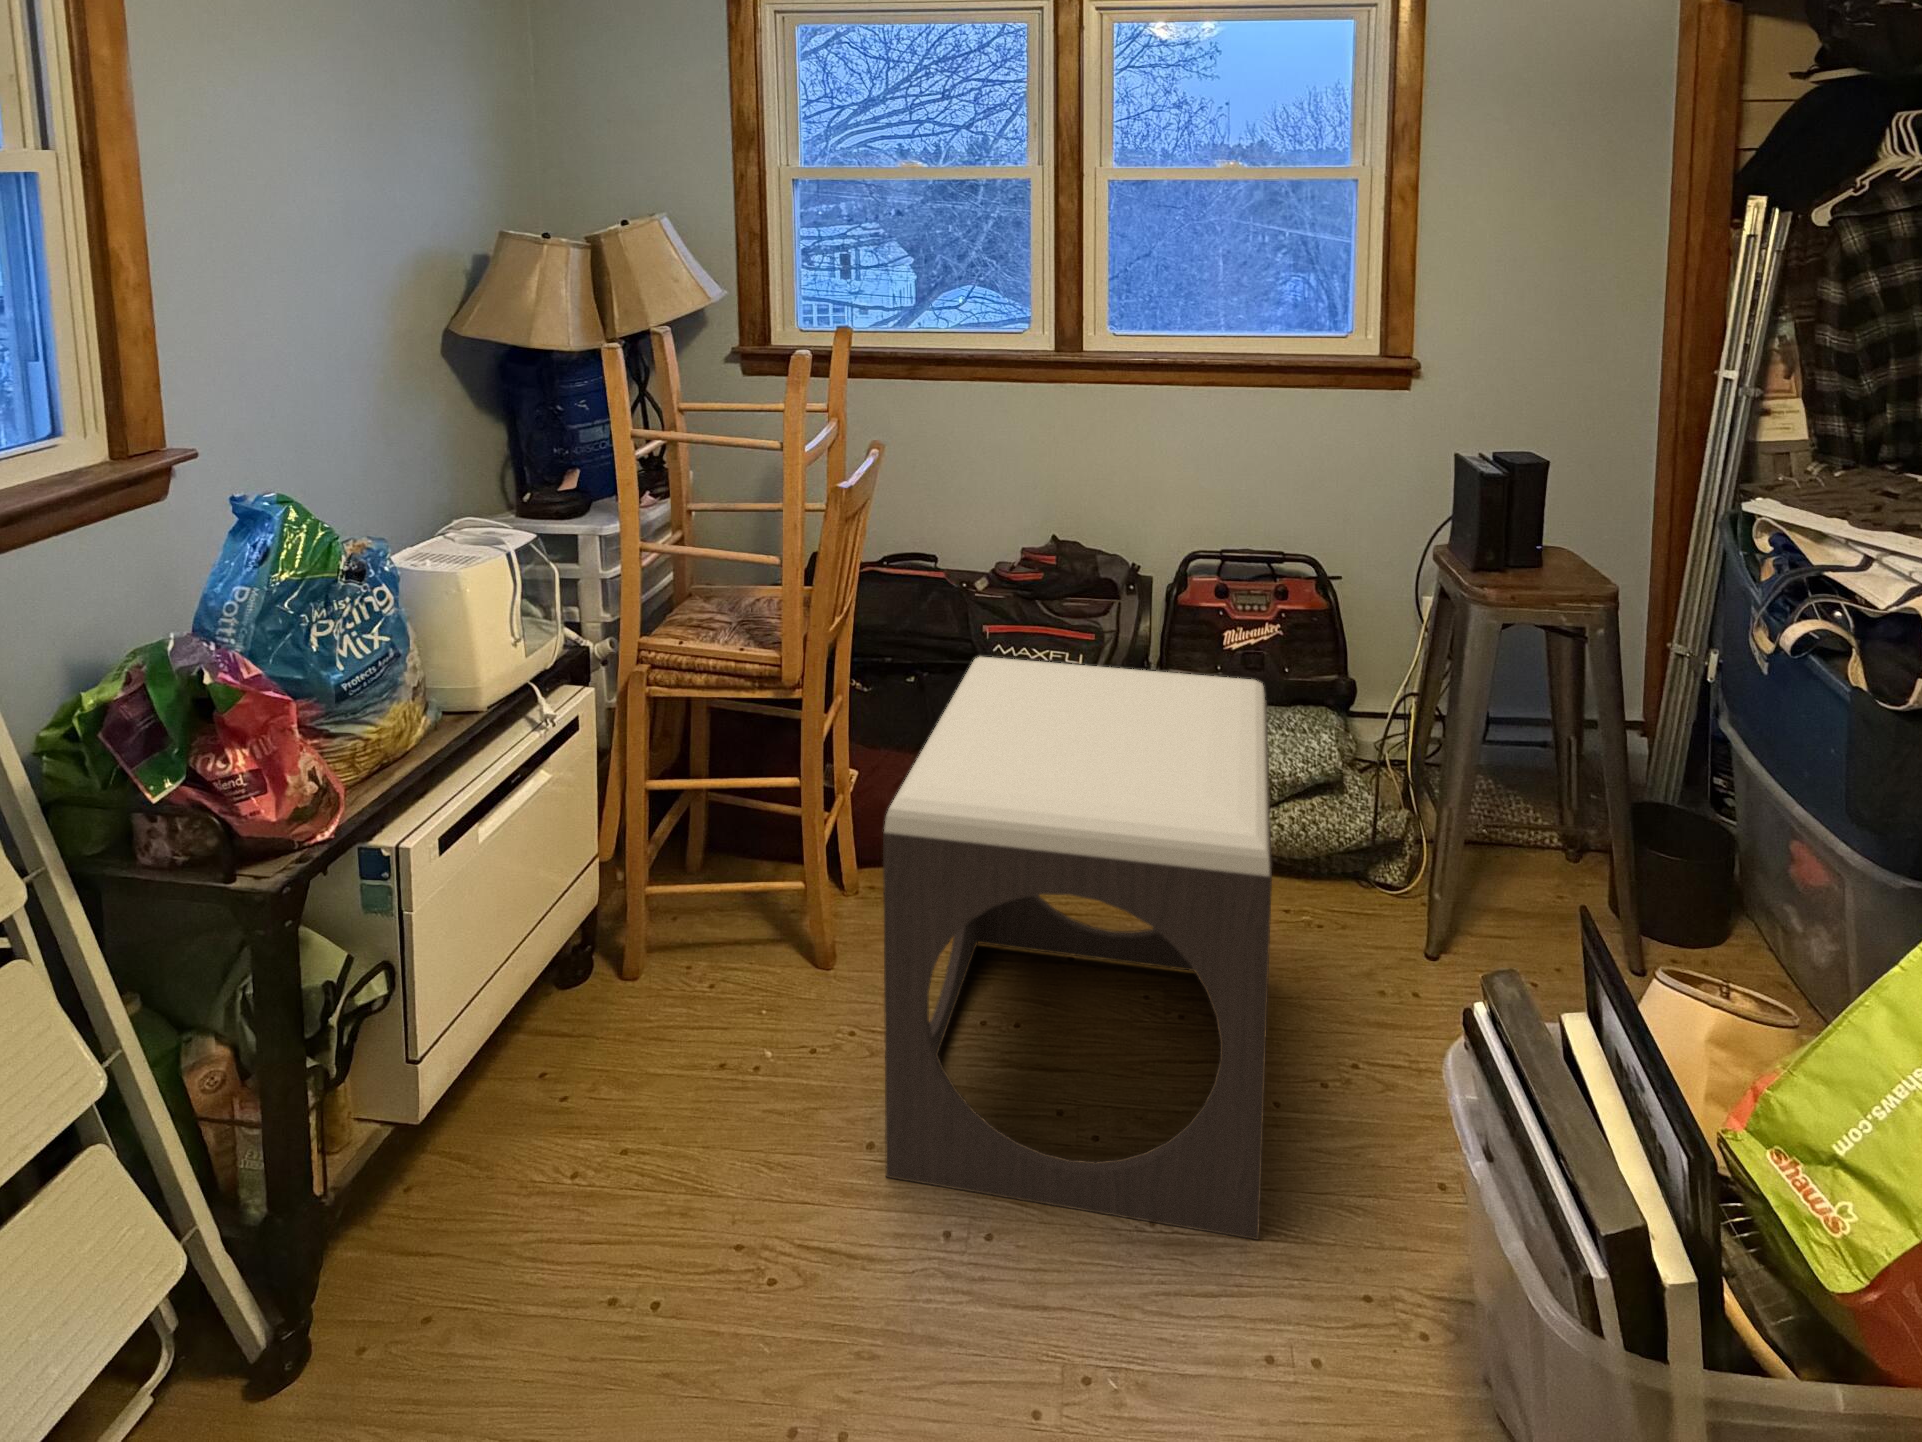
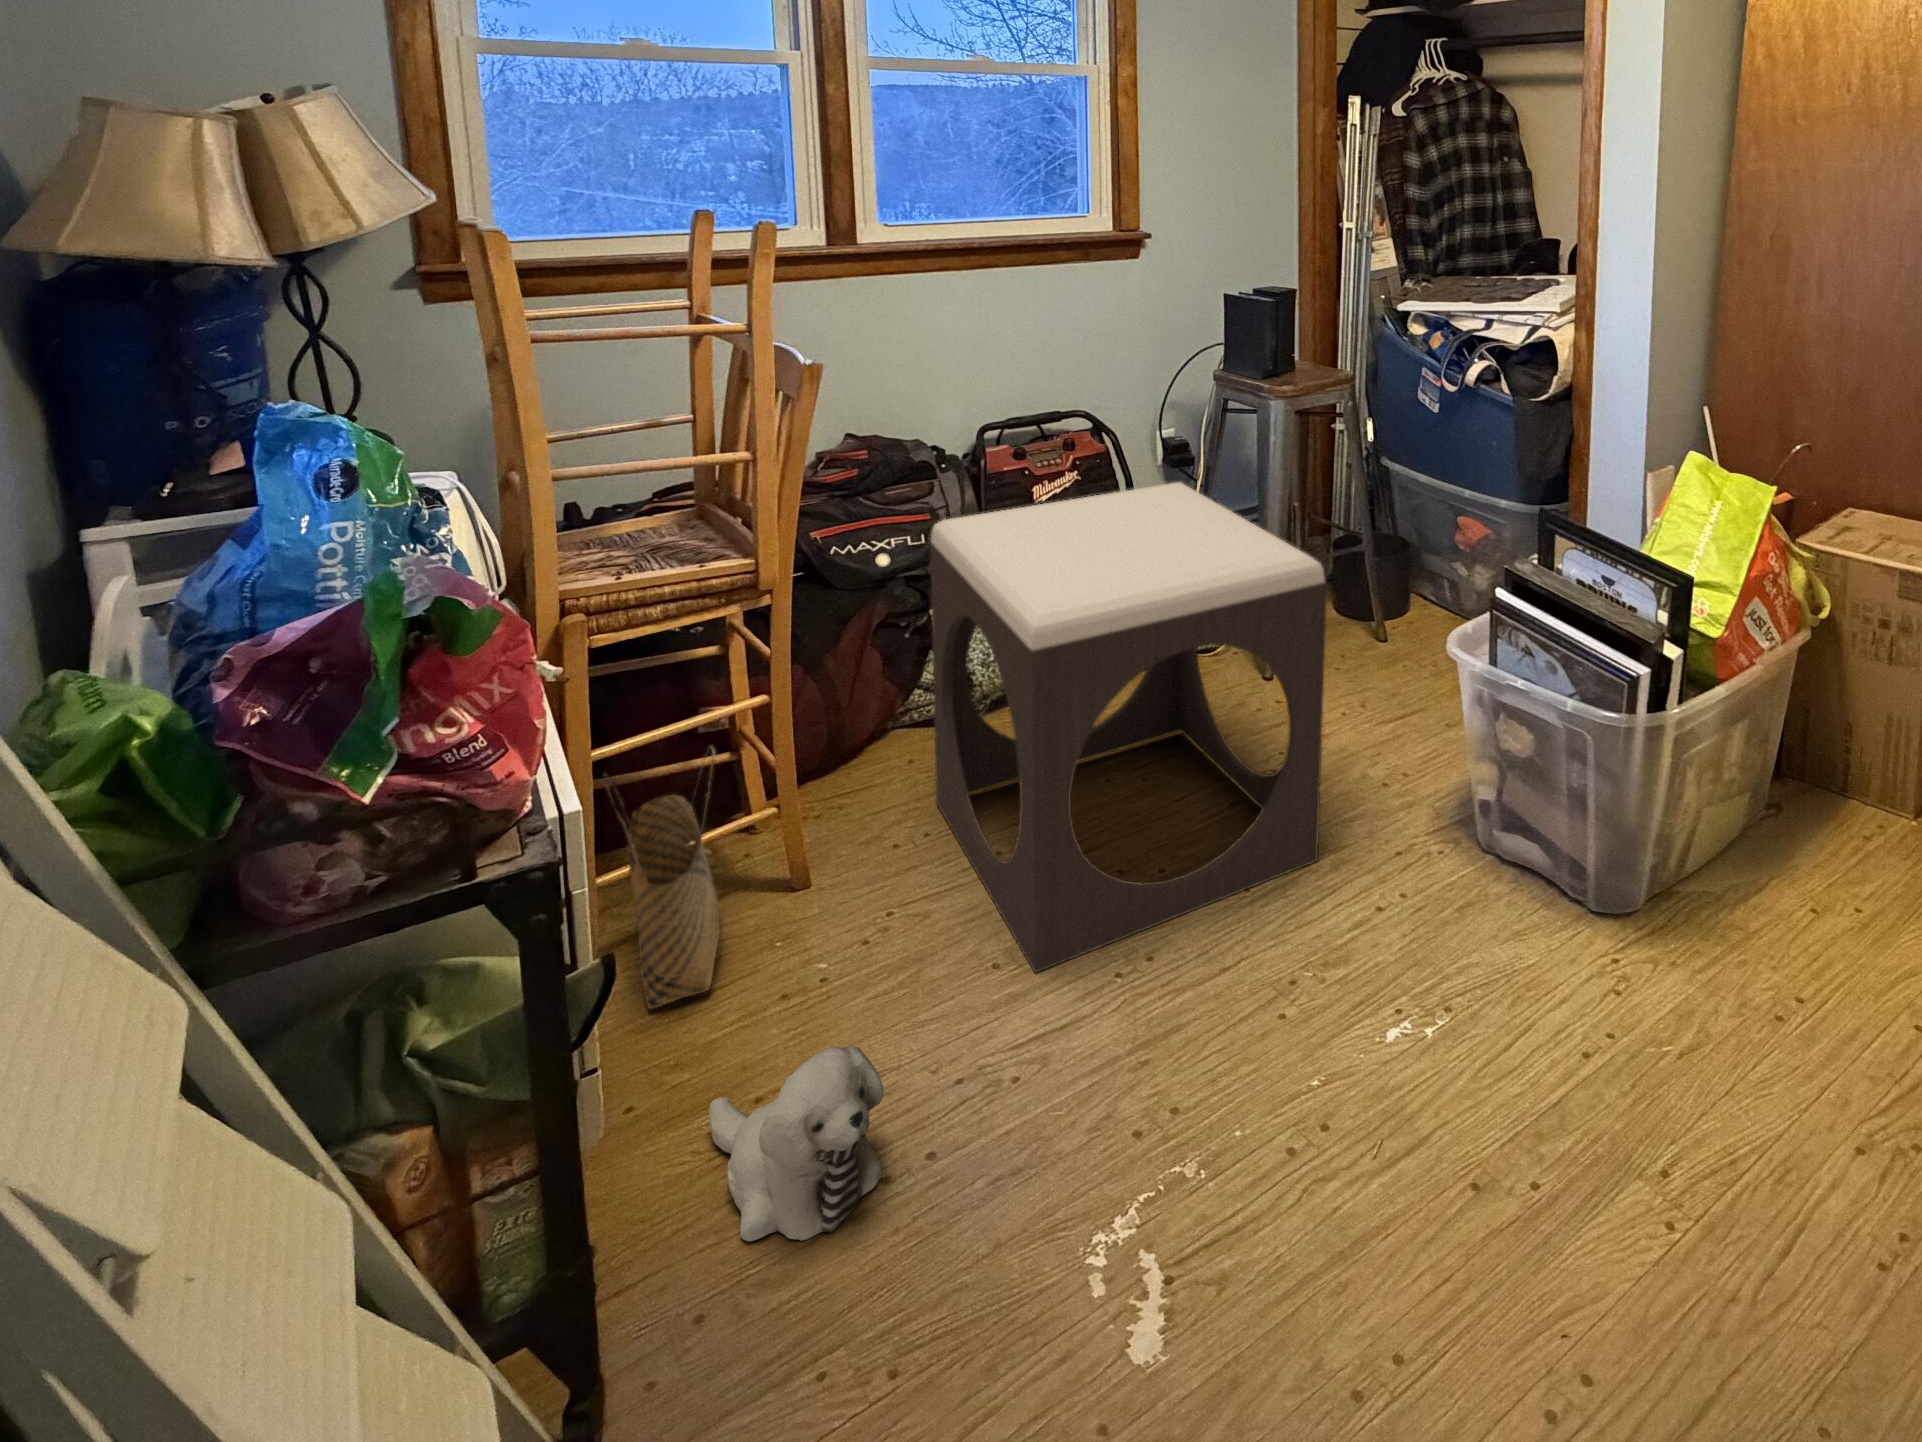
woven basket: none [639,802,748,1027] -> present [605,747,720,1009]
plush toy: none [509,1130,651,1314] -> present [709,1047,884,1241]

